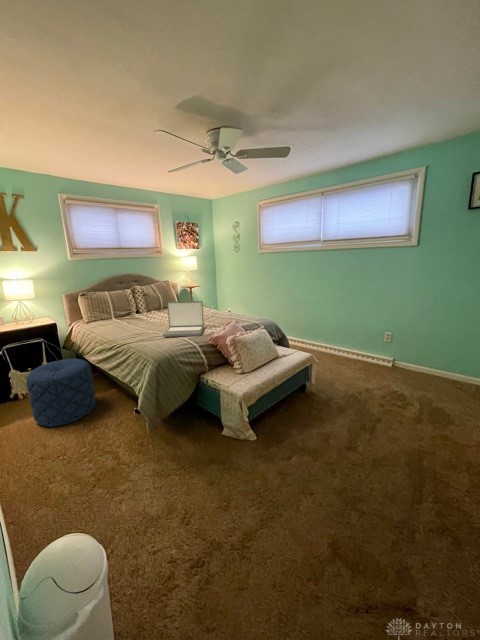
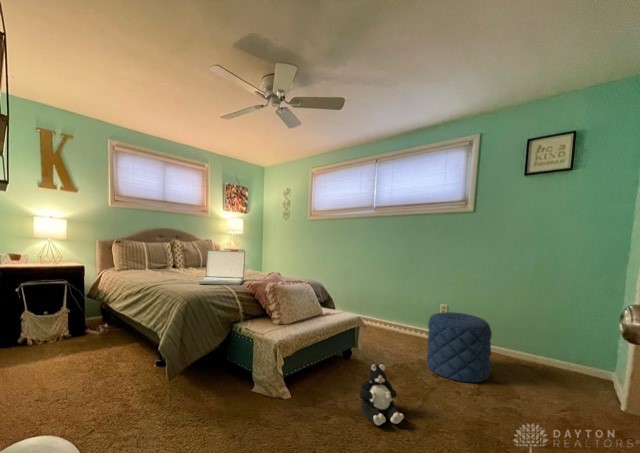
pouf: present [26,359,96,427] -> present [427,312,492,382]
plush toy: none [321,417,365,475] -> present [359,363,404,425]

